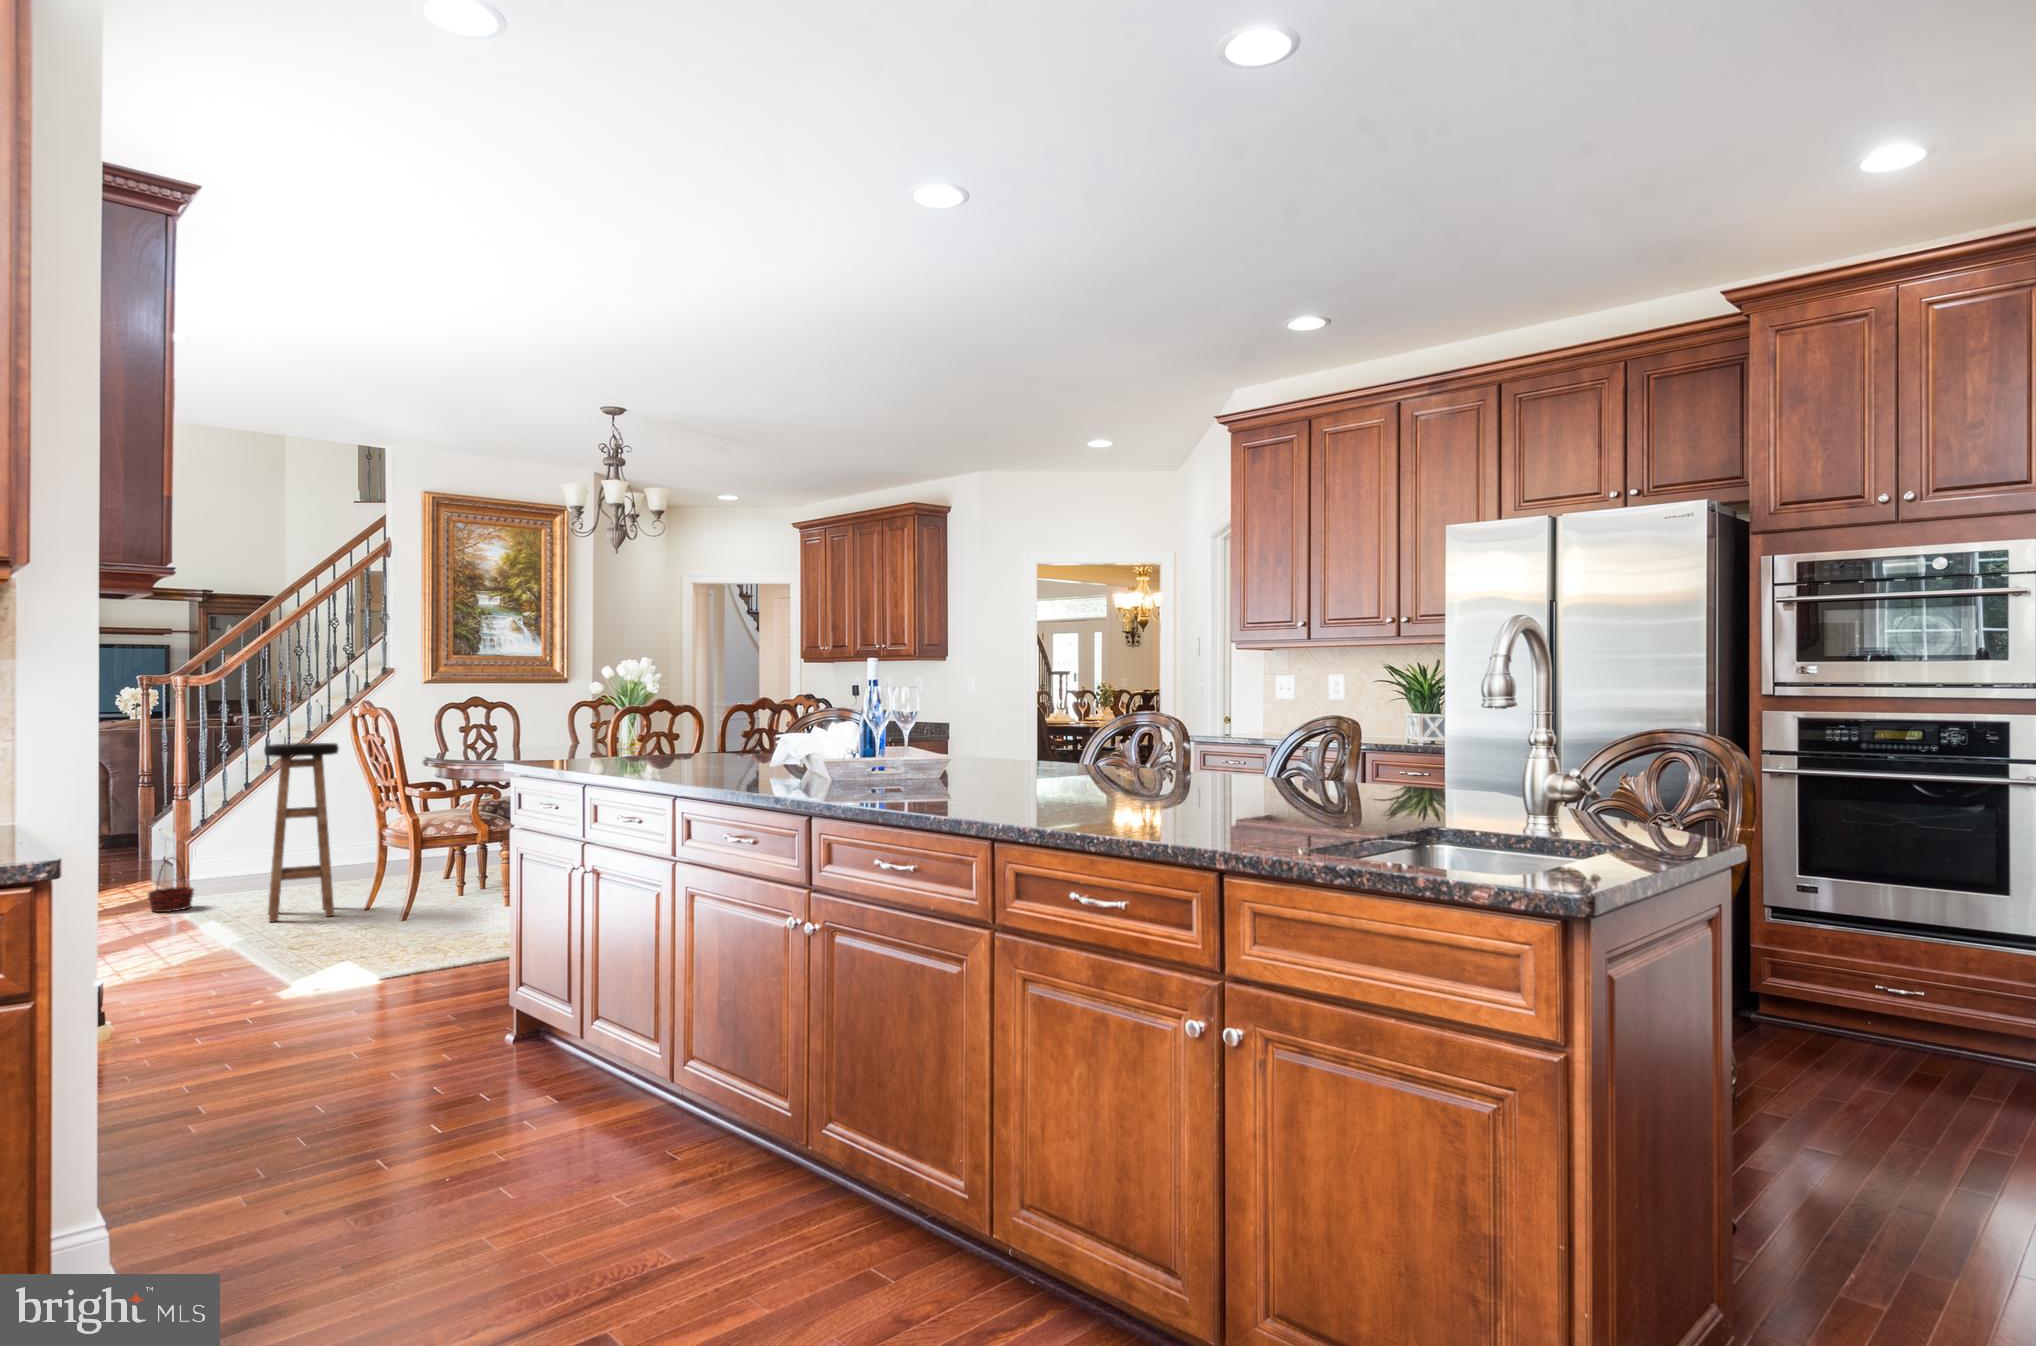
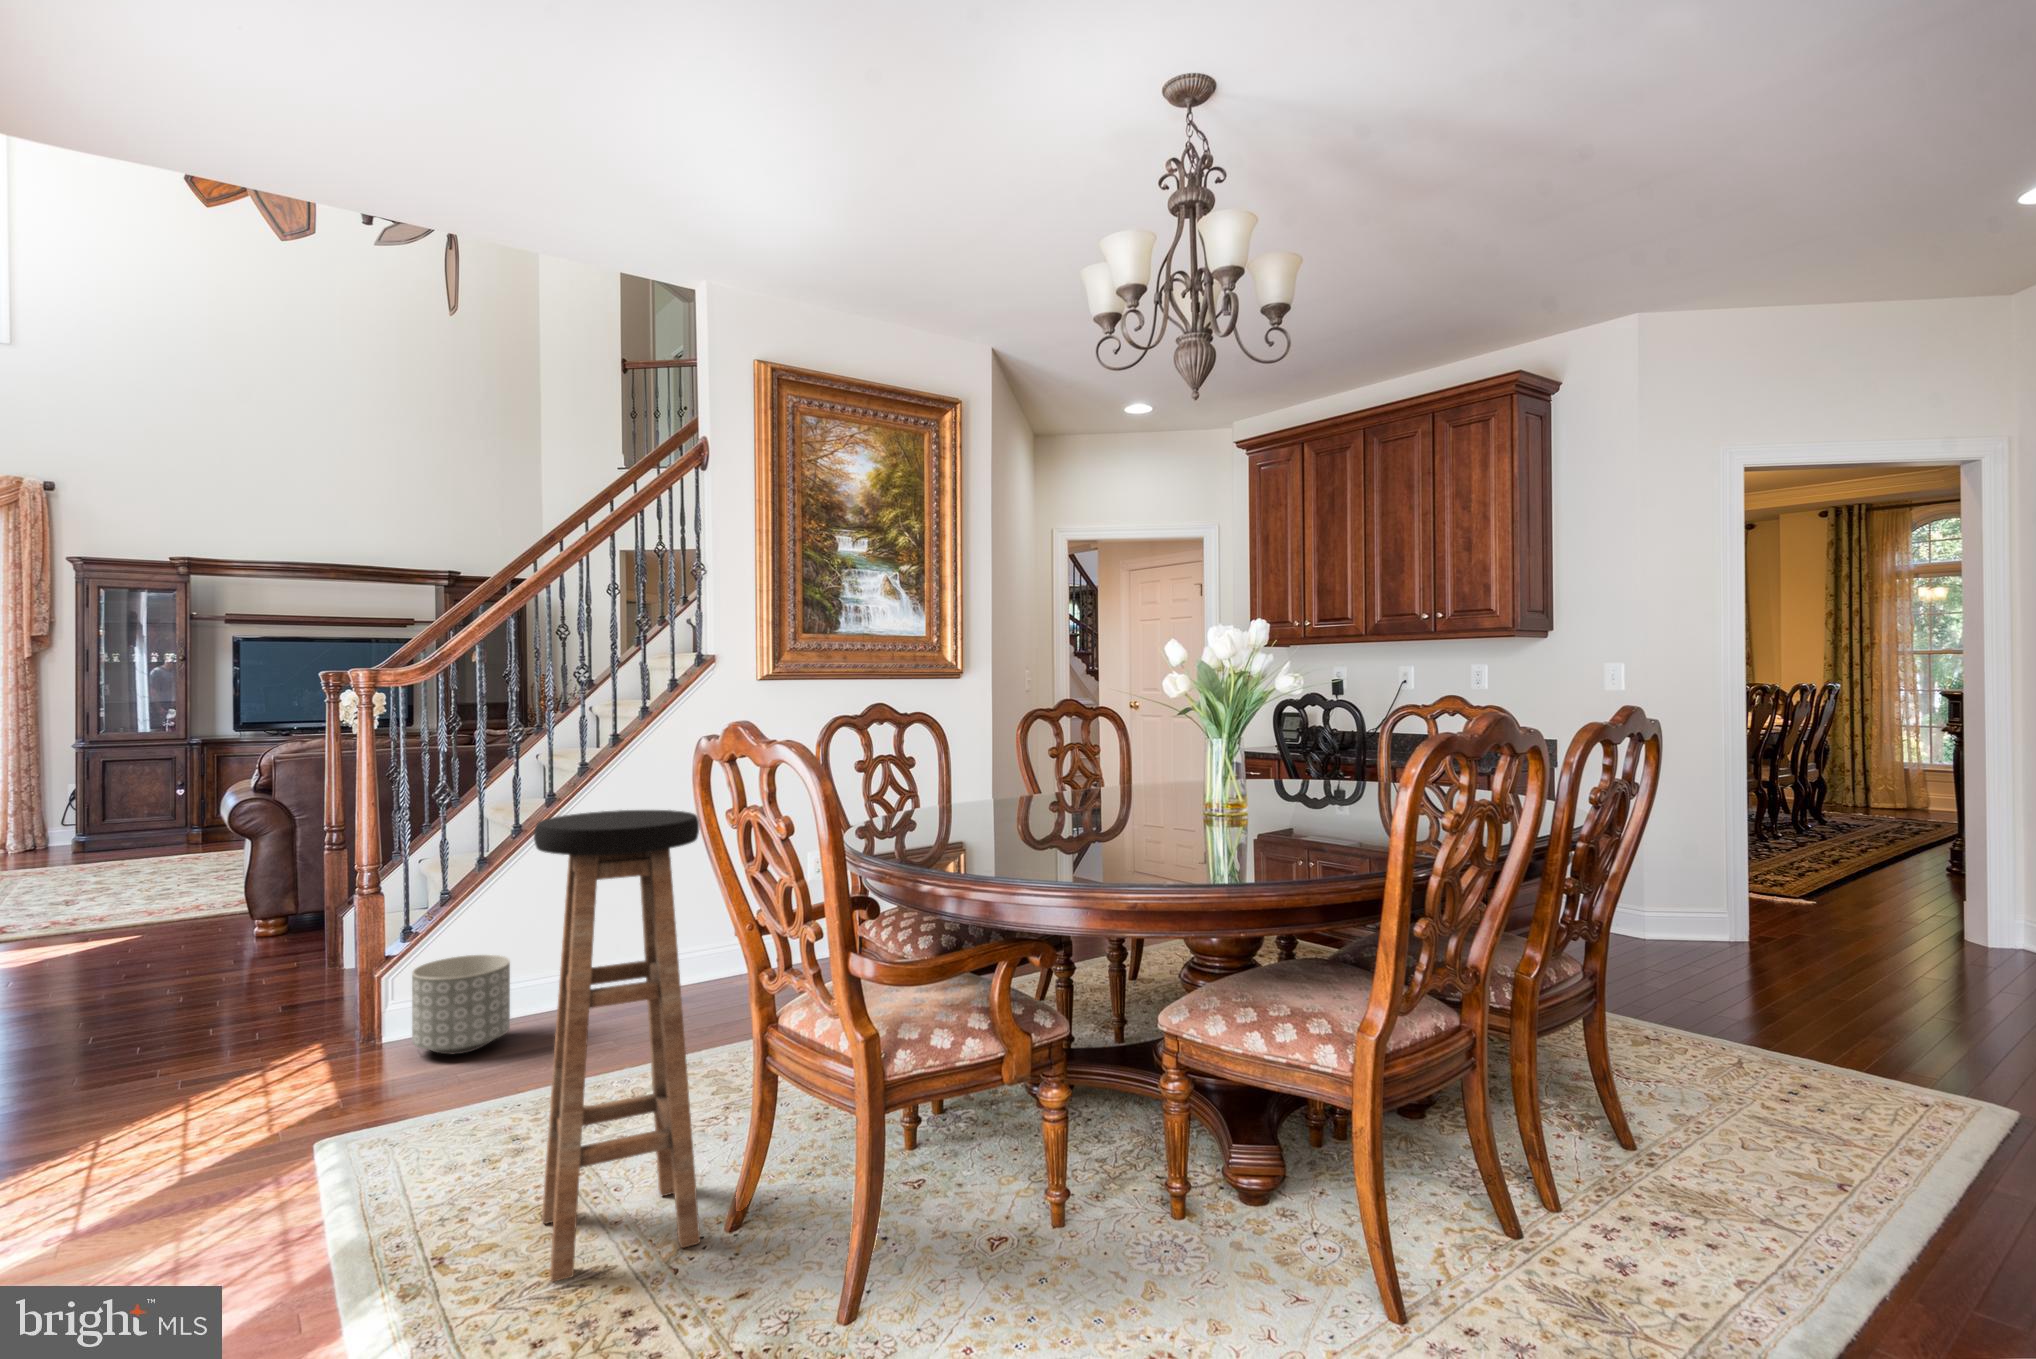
planter: none [206,834,261,882] -> present [412,955,510,1054]
basket: present [148,860,194,912] -> none [274,1066,382,1204]

